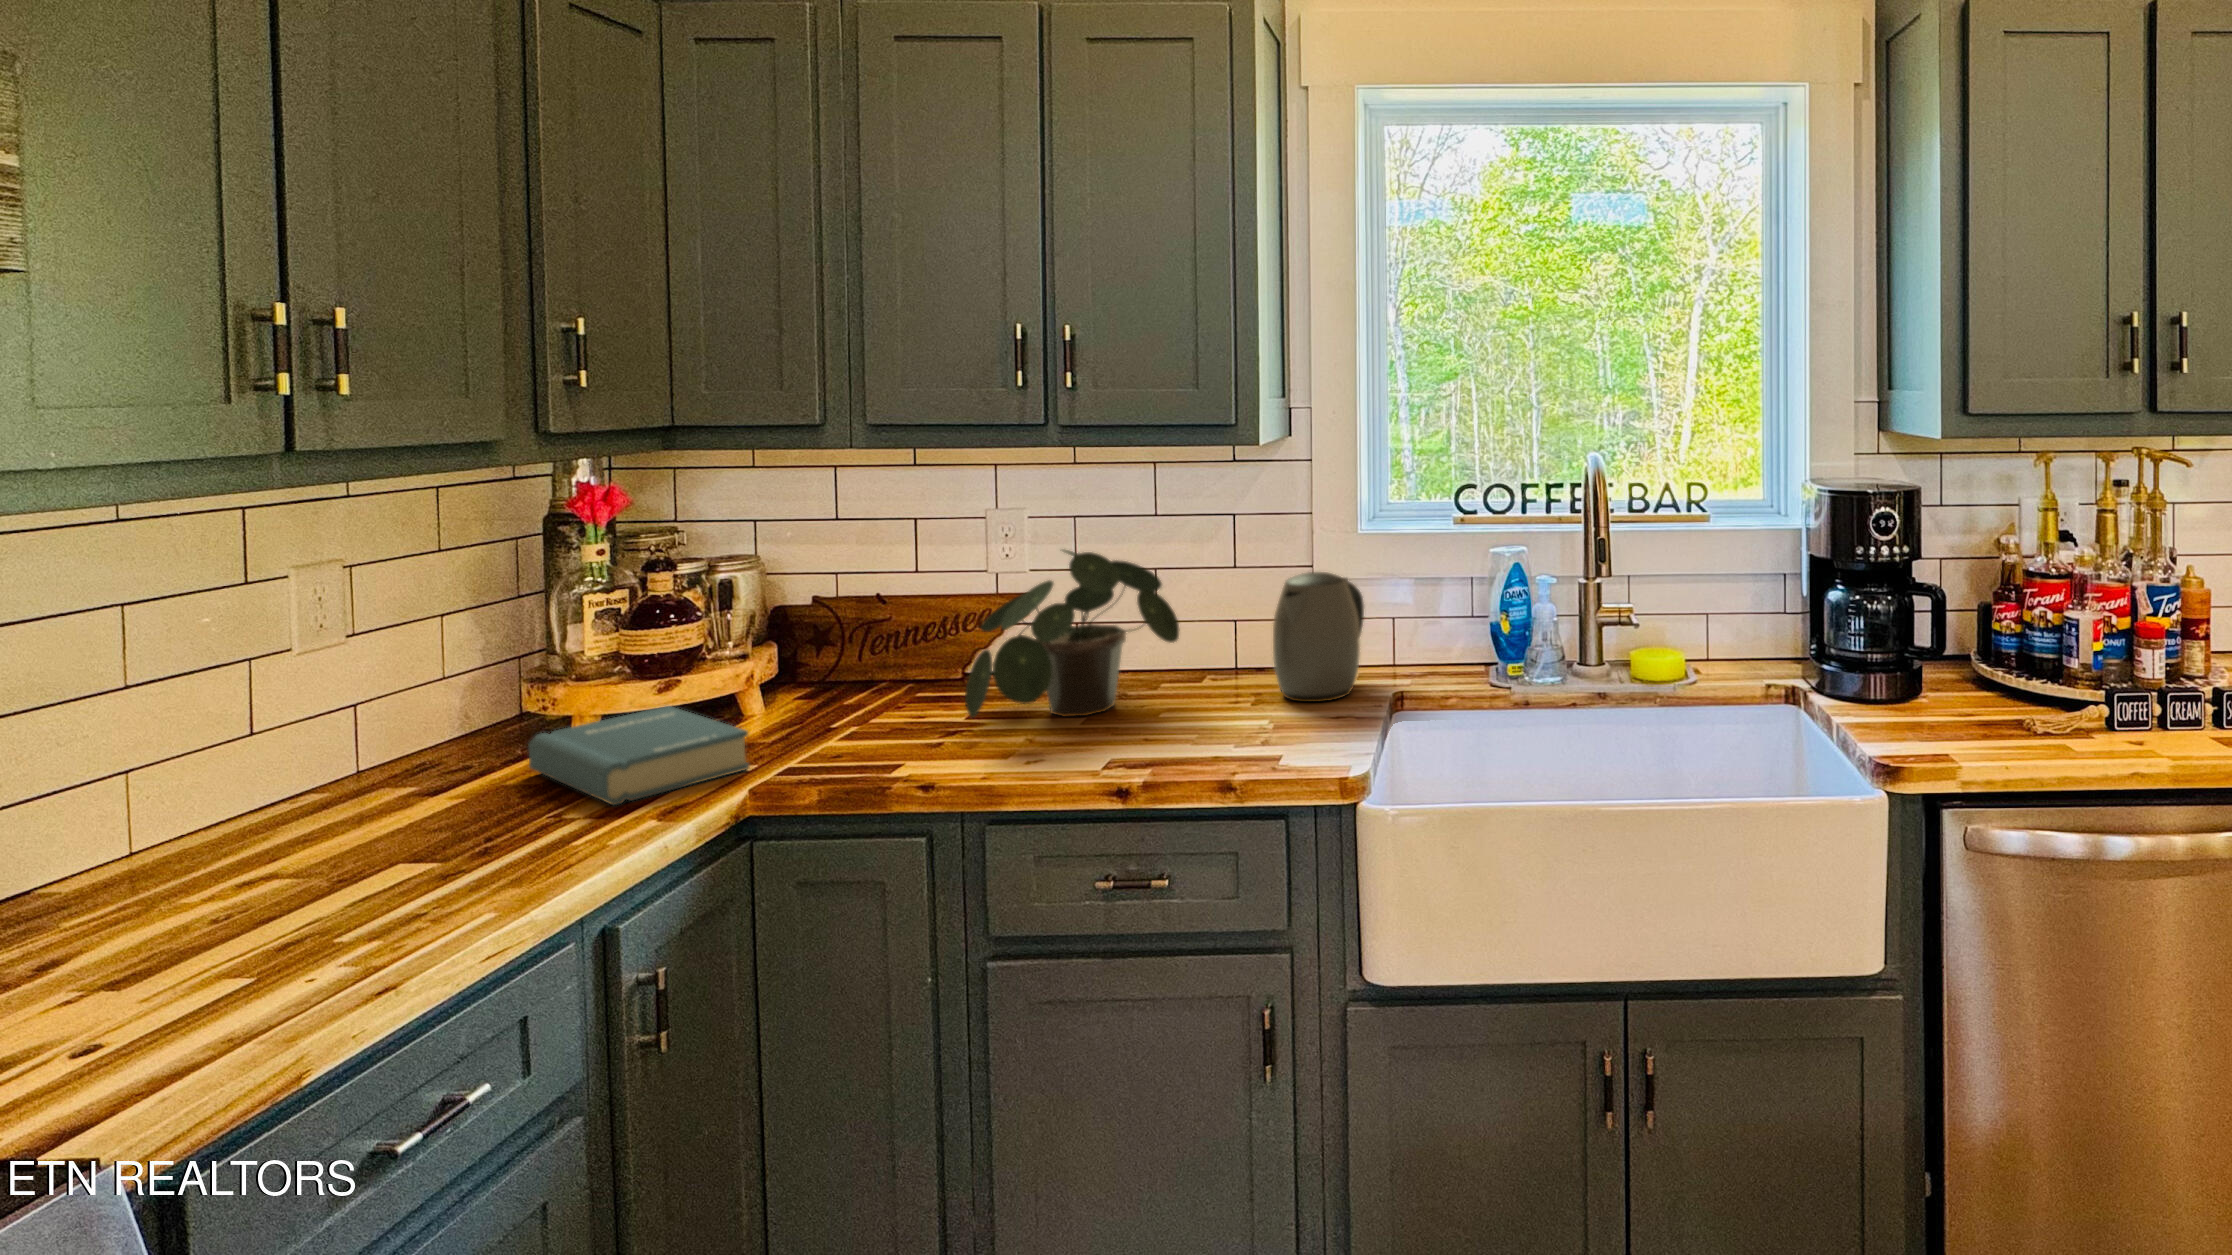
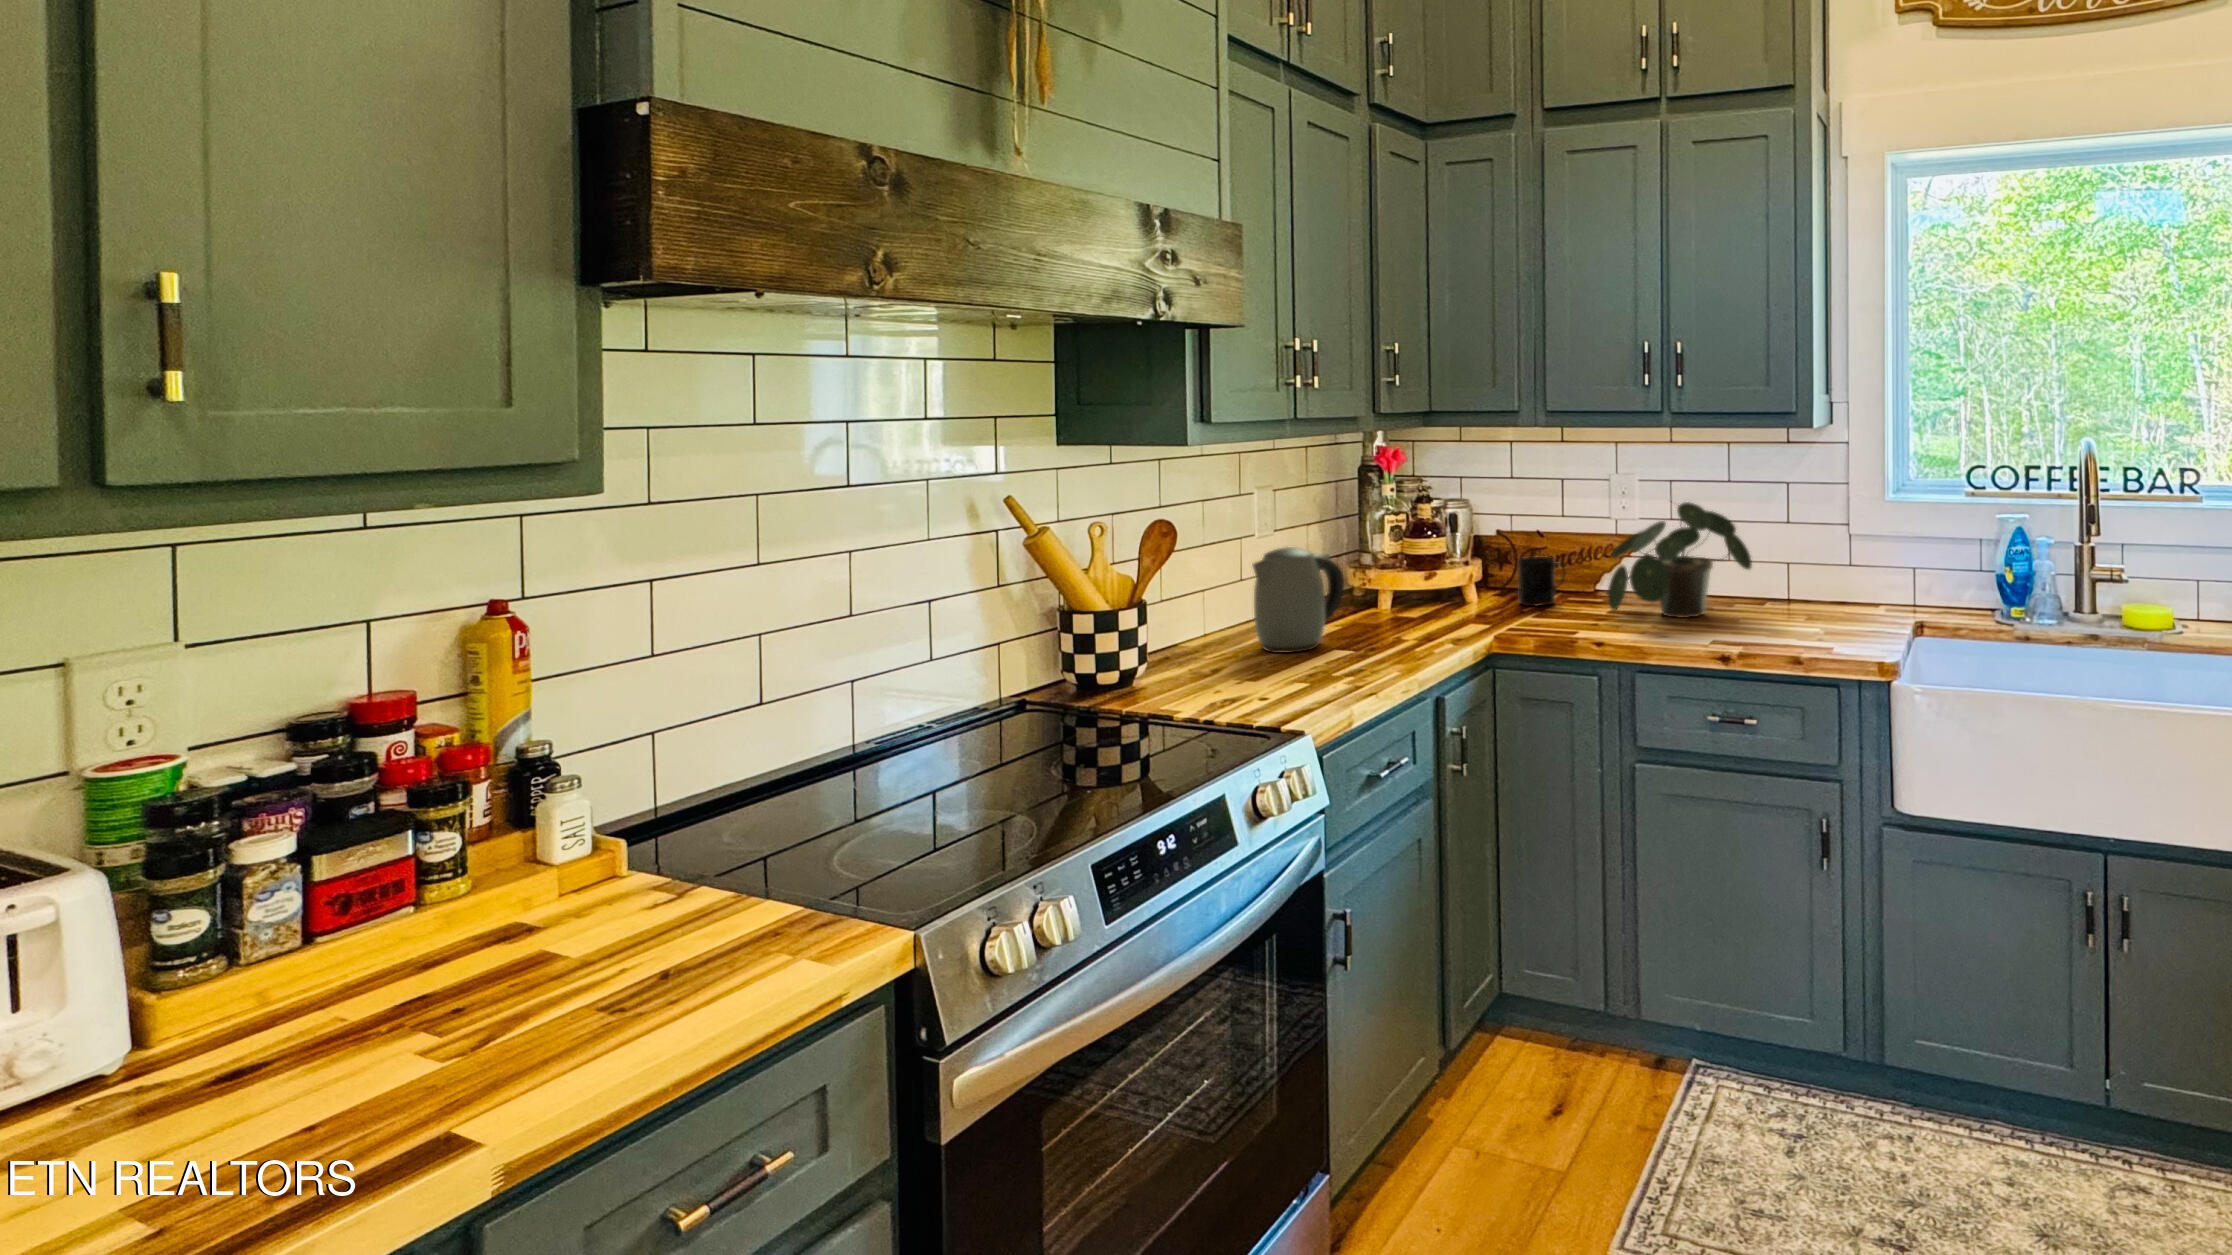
kettle: present [1273,572,1364,702] -> present [1253,547,1344,653]
mug: none [833,636,910,713] -> present [1518,557,1565,606]
hardback book: present [528,706,750,805] -> none [1365,589,1488,637]

